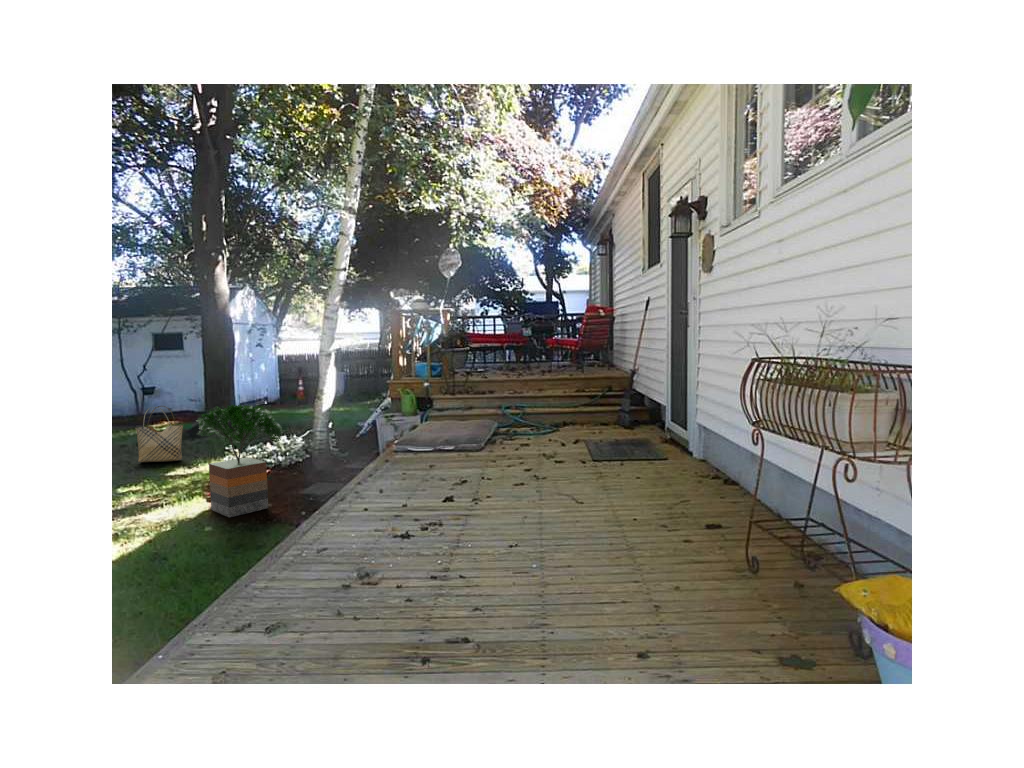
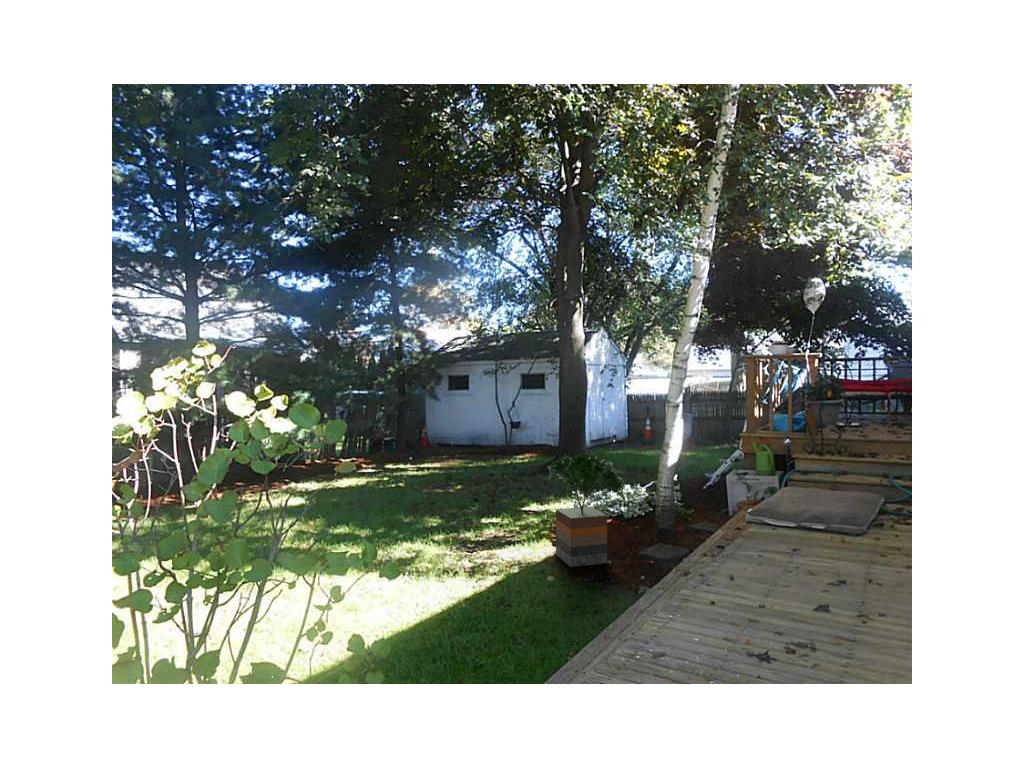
woven basket: present [136,406,183,462] -> none [502,443,539,494]

